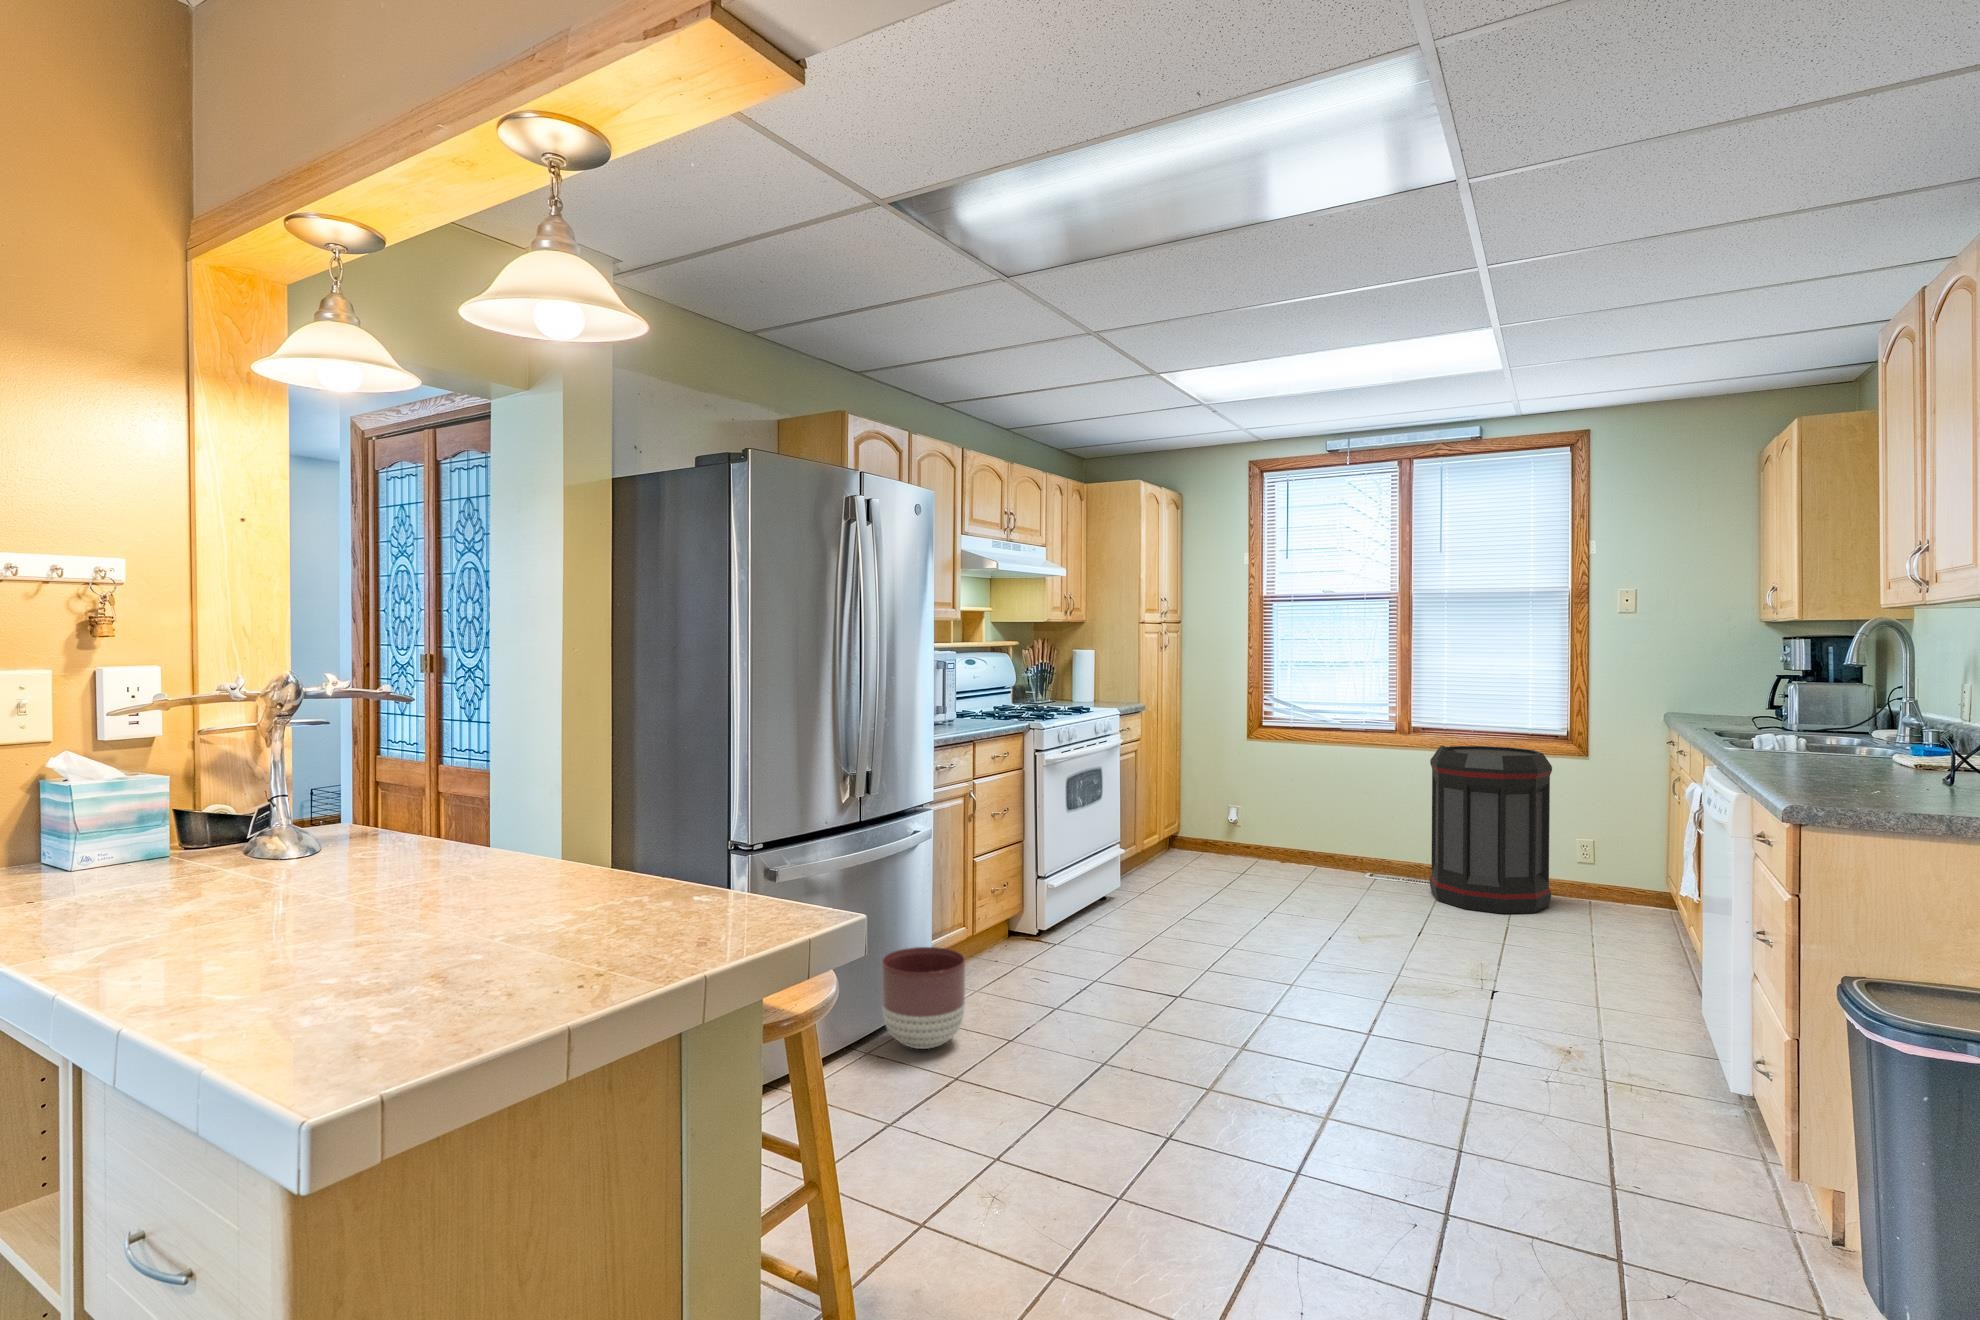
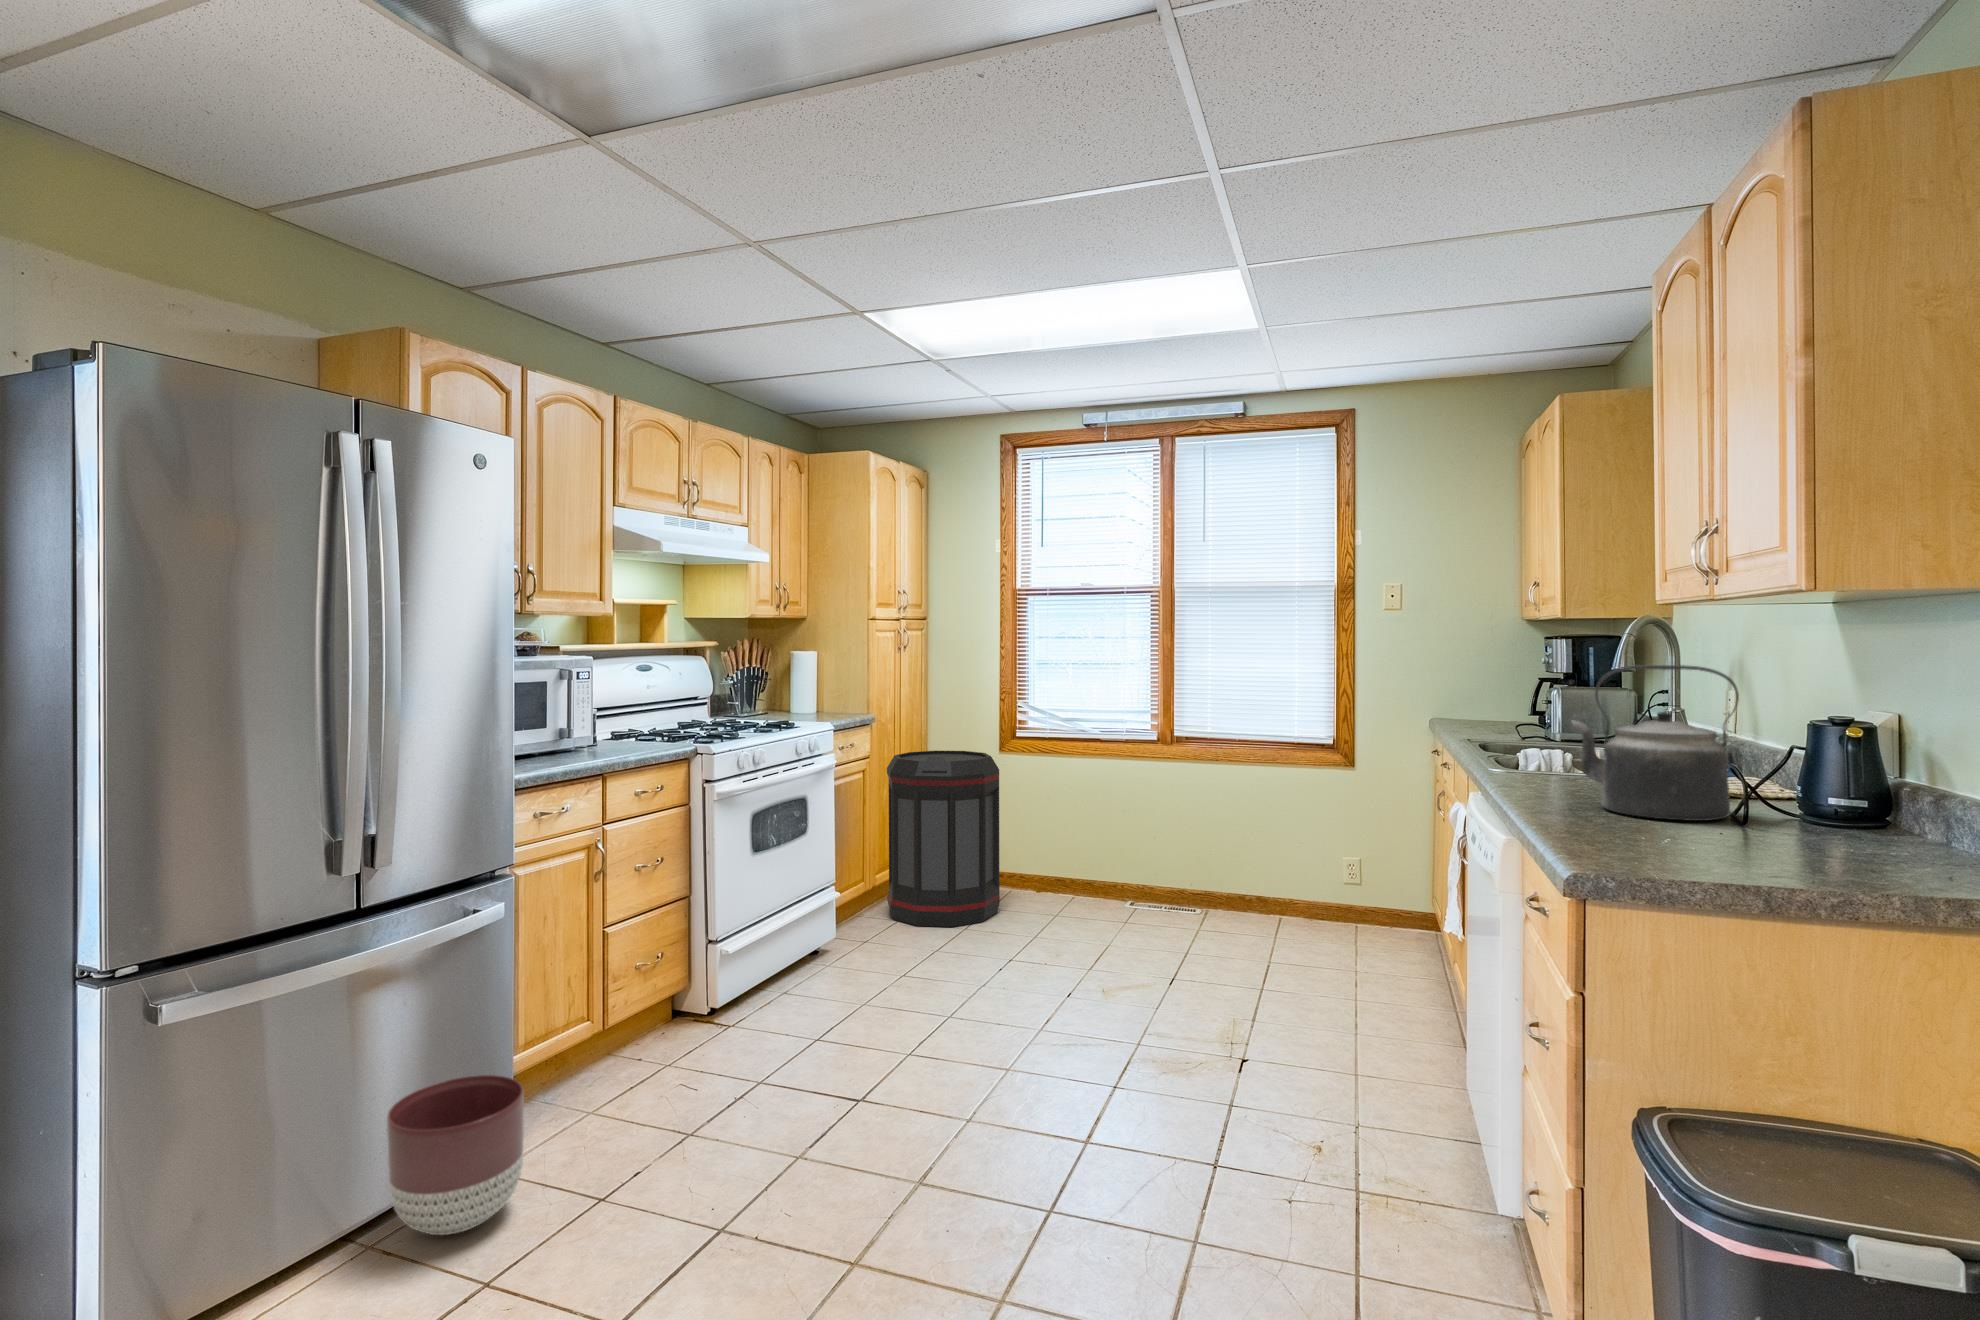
kettle: none [1795,659,1943,781] -> present [1571,665,1739,821]
trash can: present [1429,746,1552,914] -> present [887,751,1000,927]

